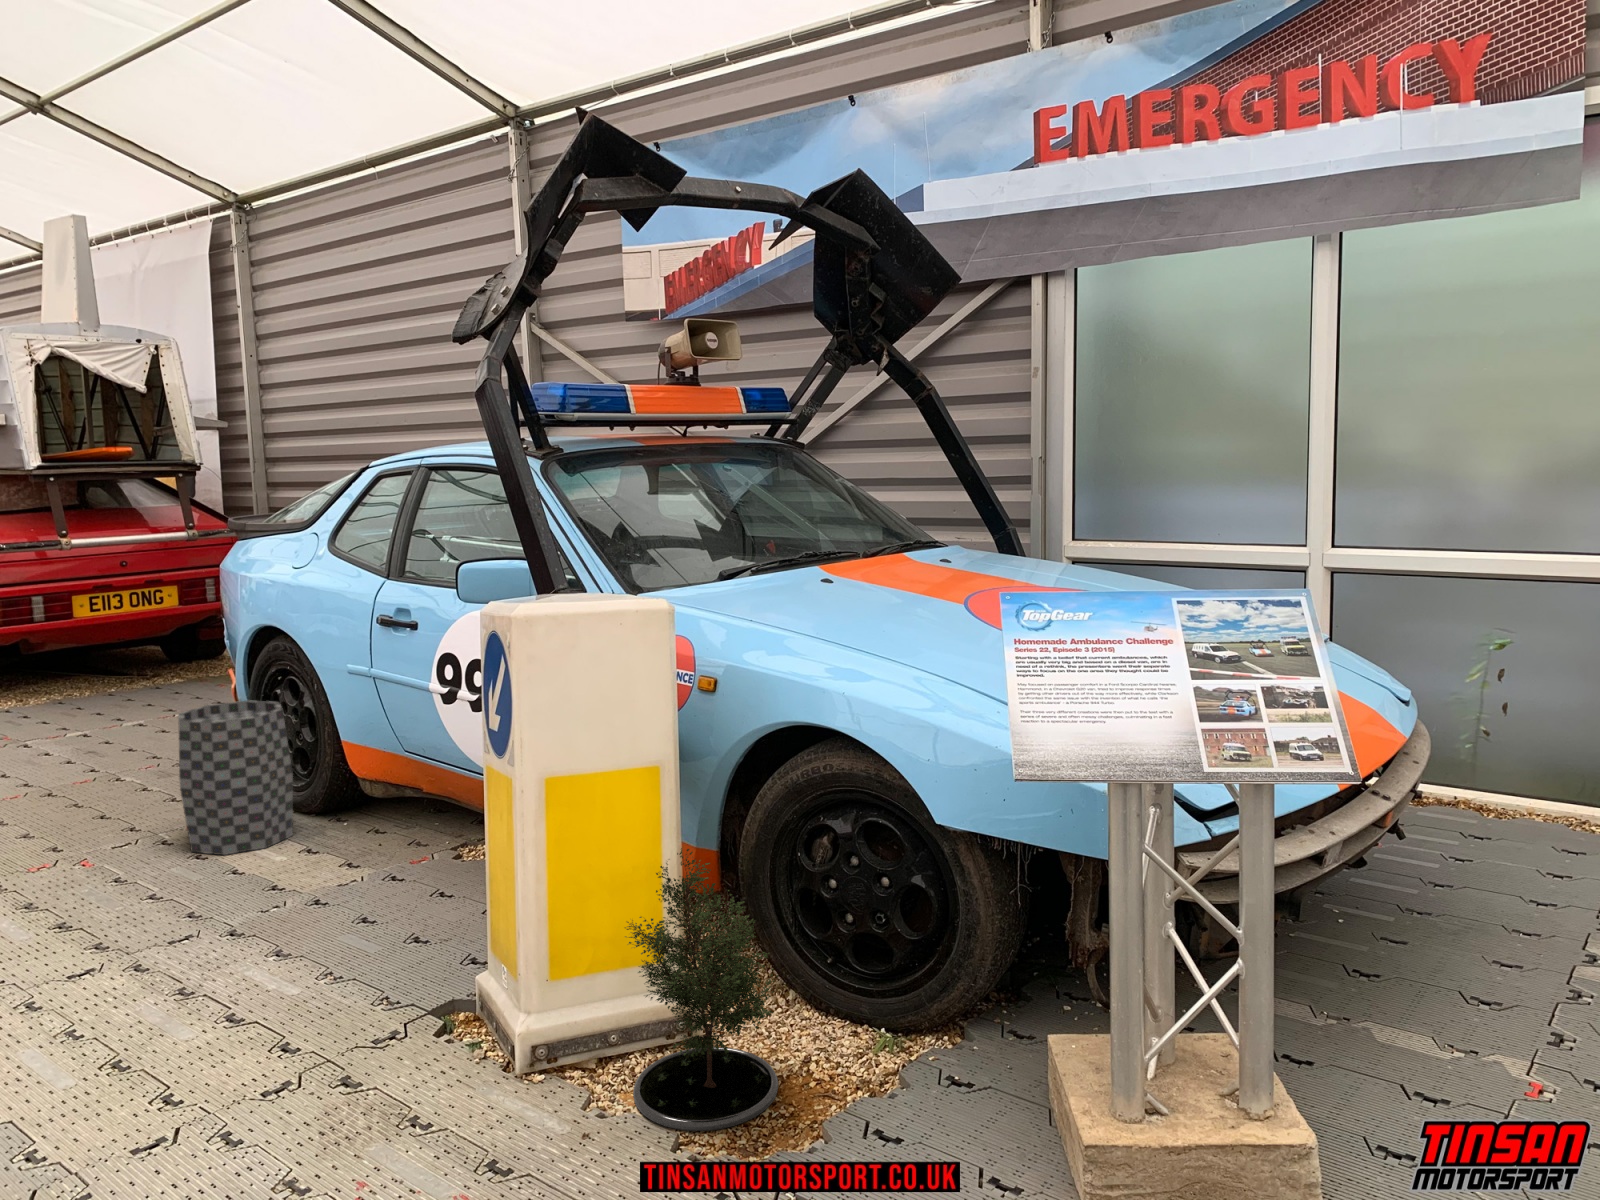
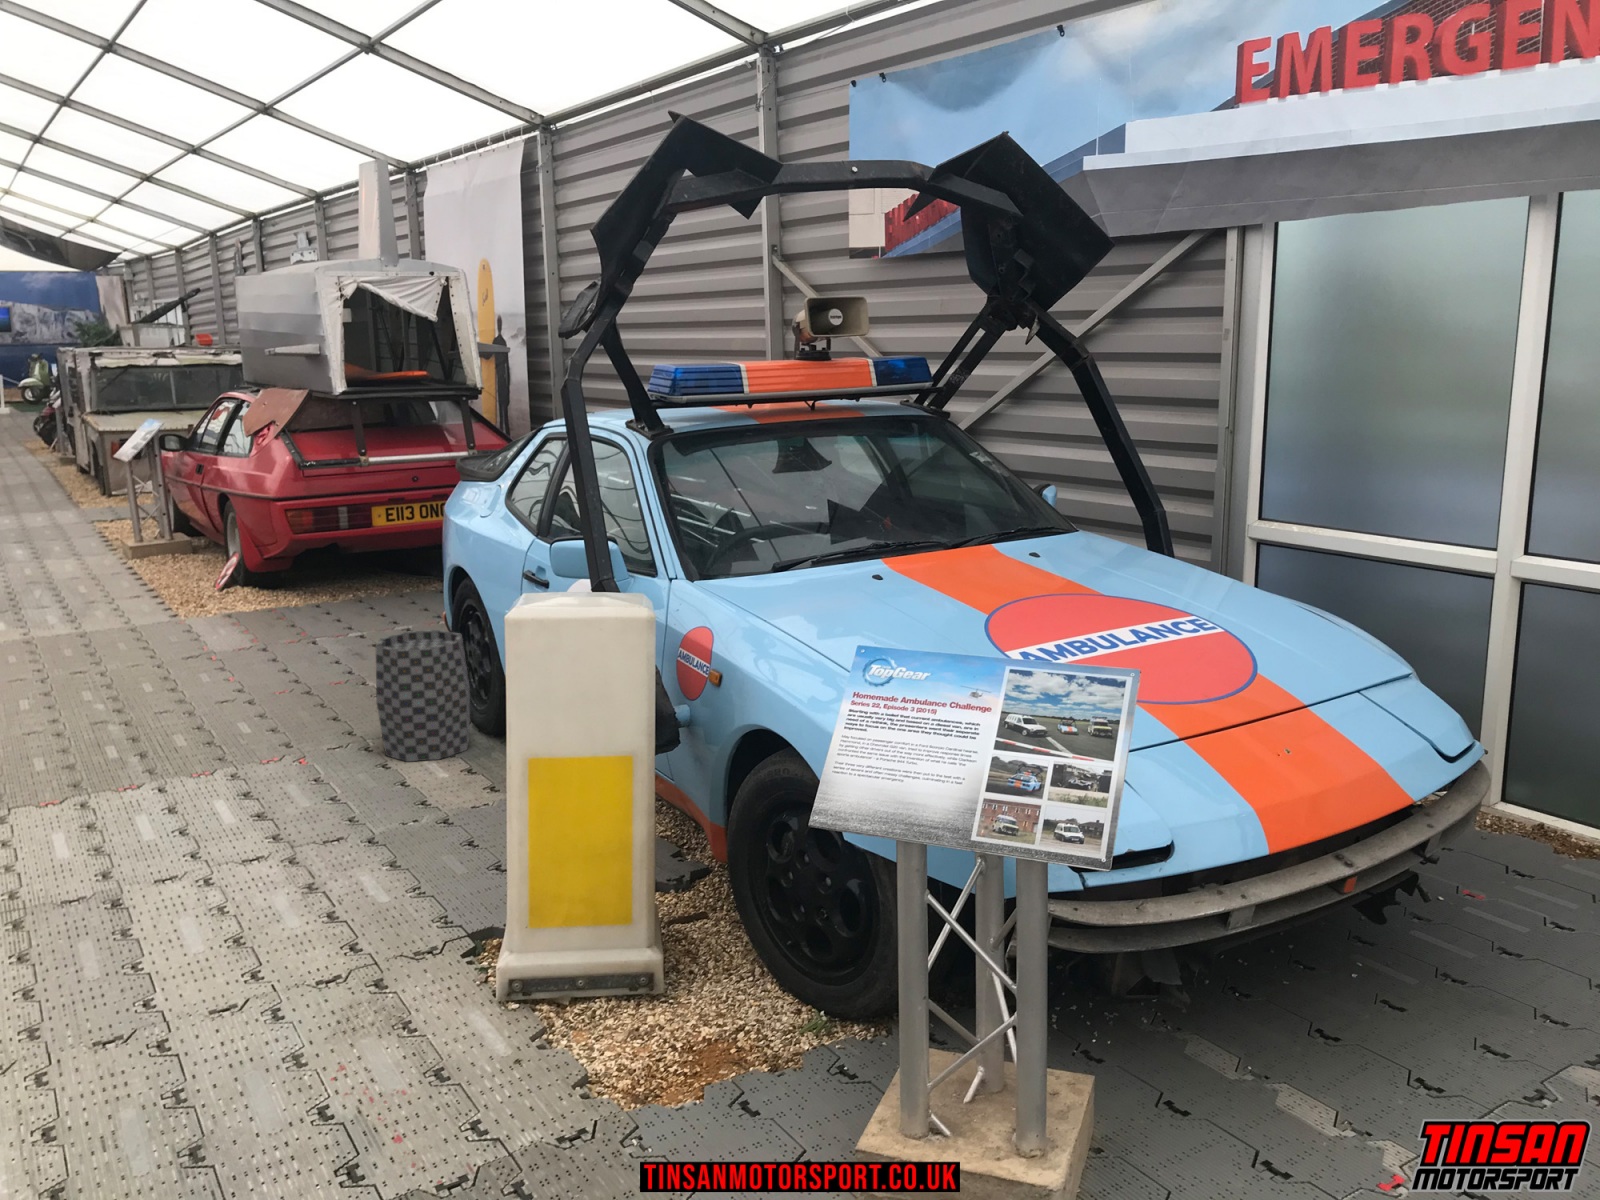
potted tree: present [625,848,778,1131] -> none [568,832,712,1073]

